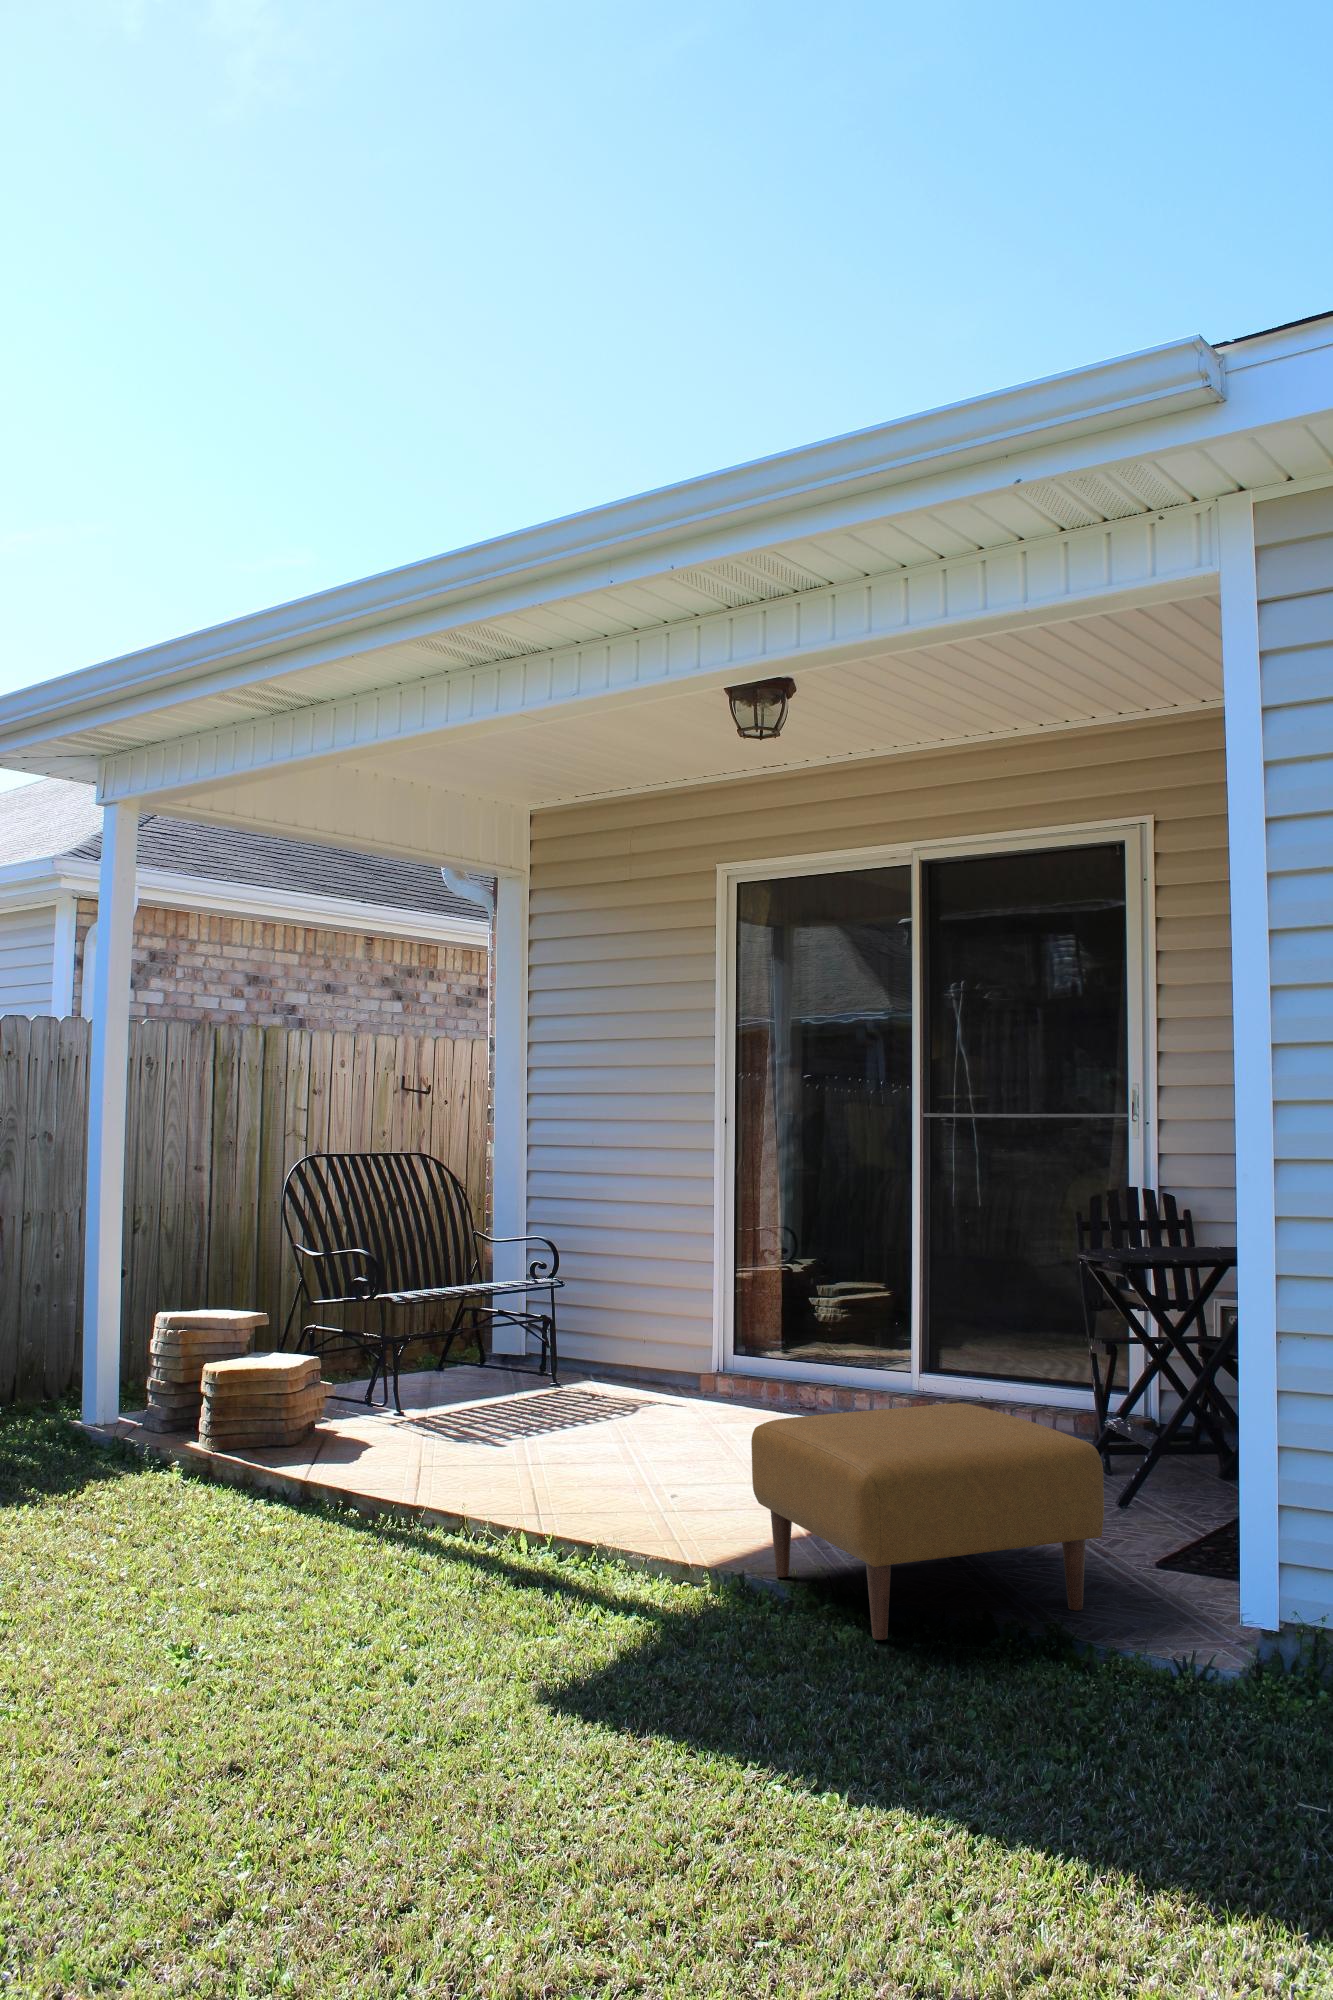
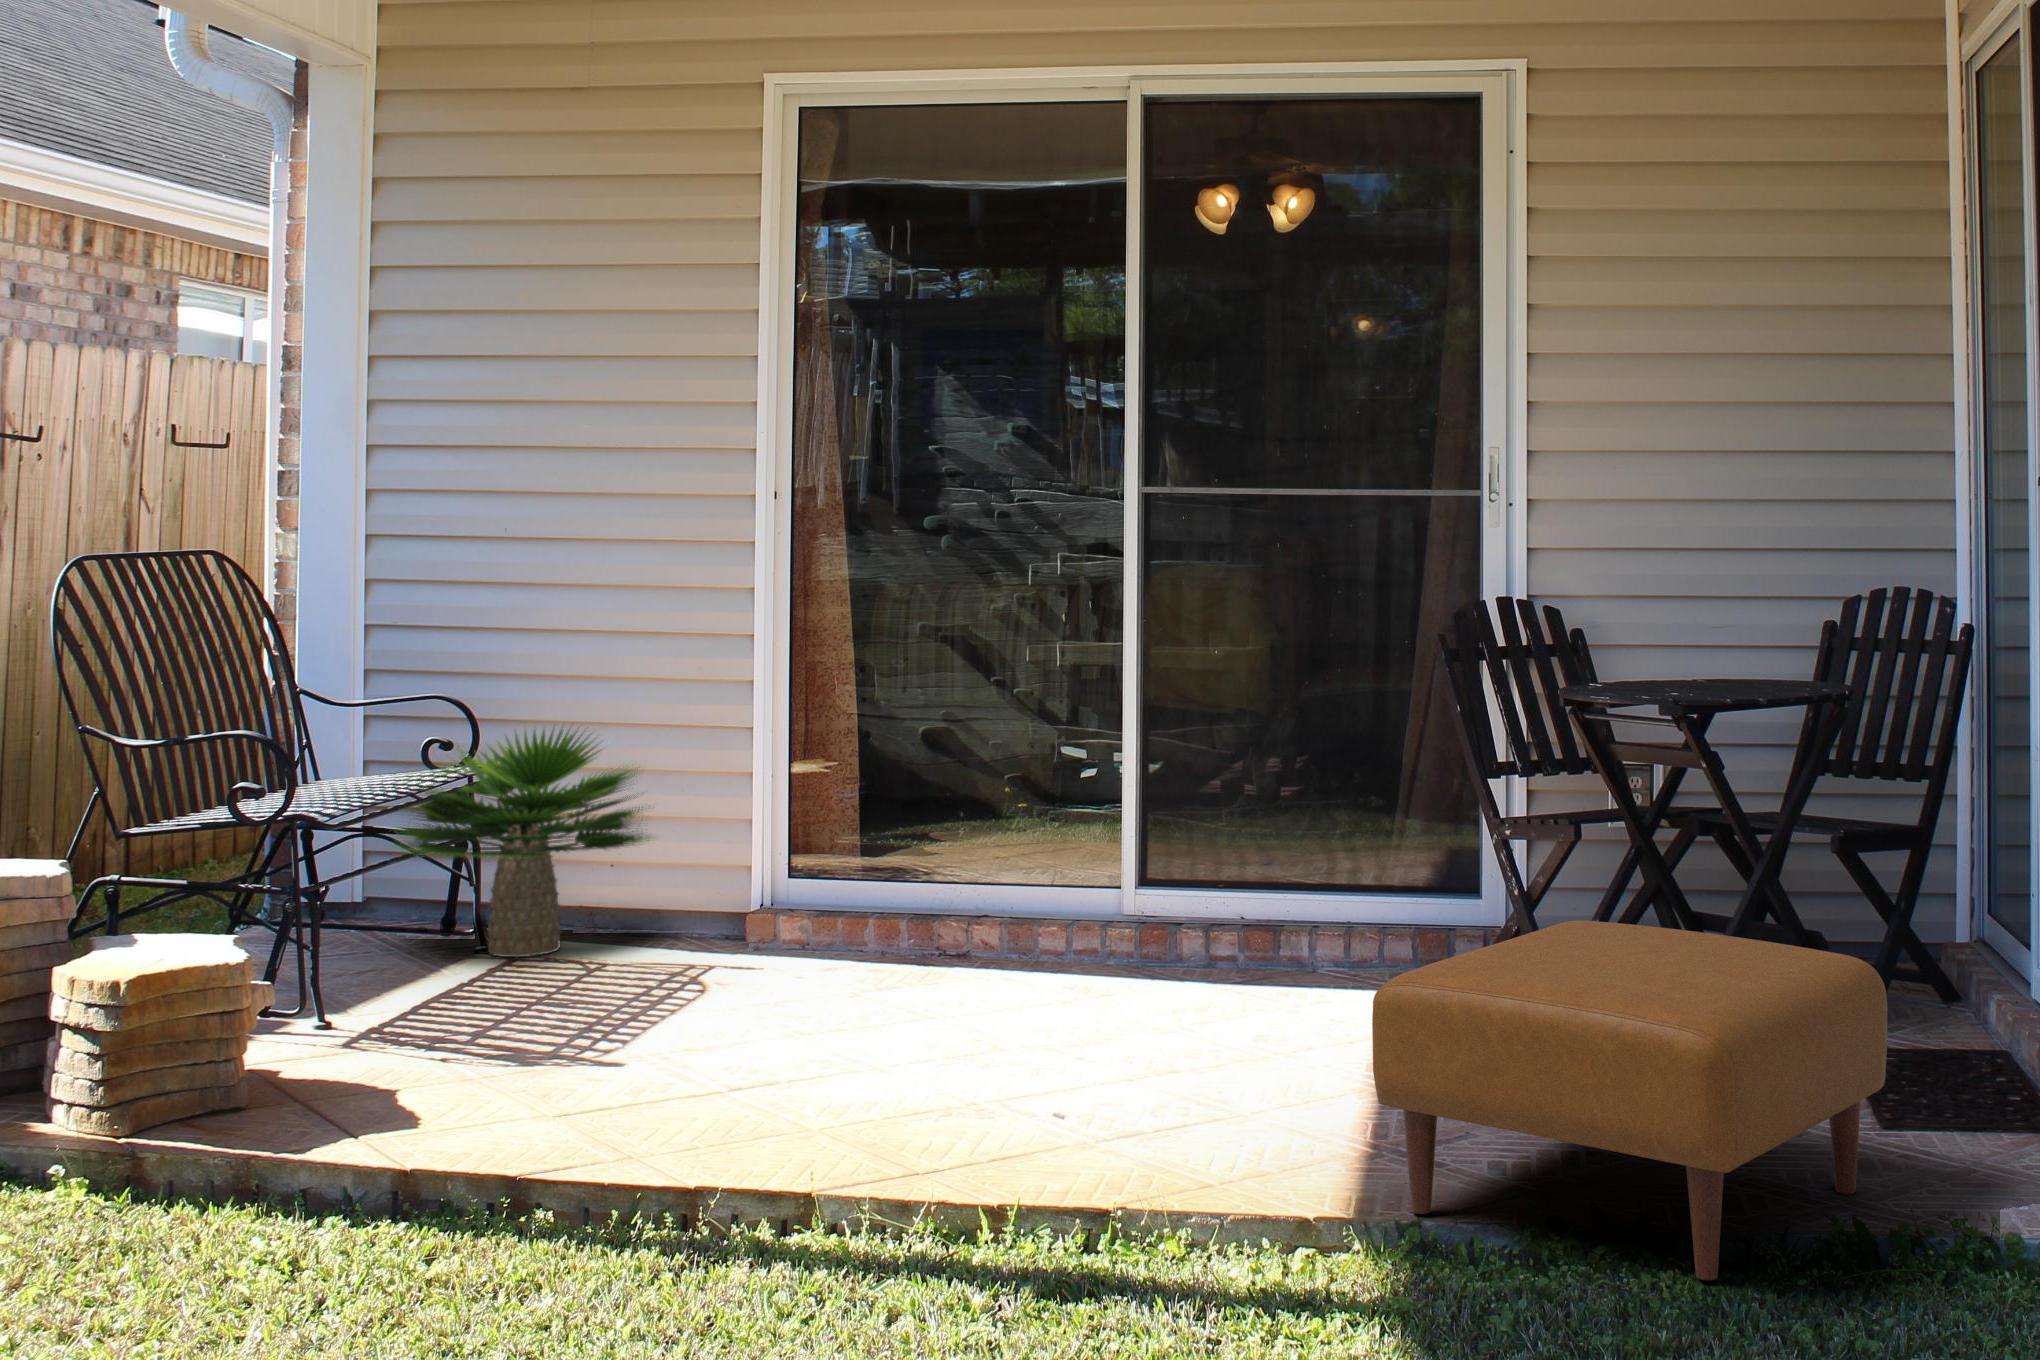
potted plant: none [484,1249,643,1385] -> present [397,727,649,957]

